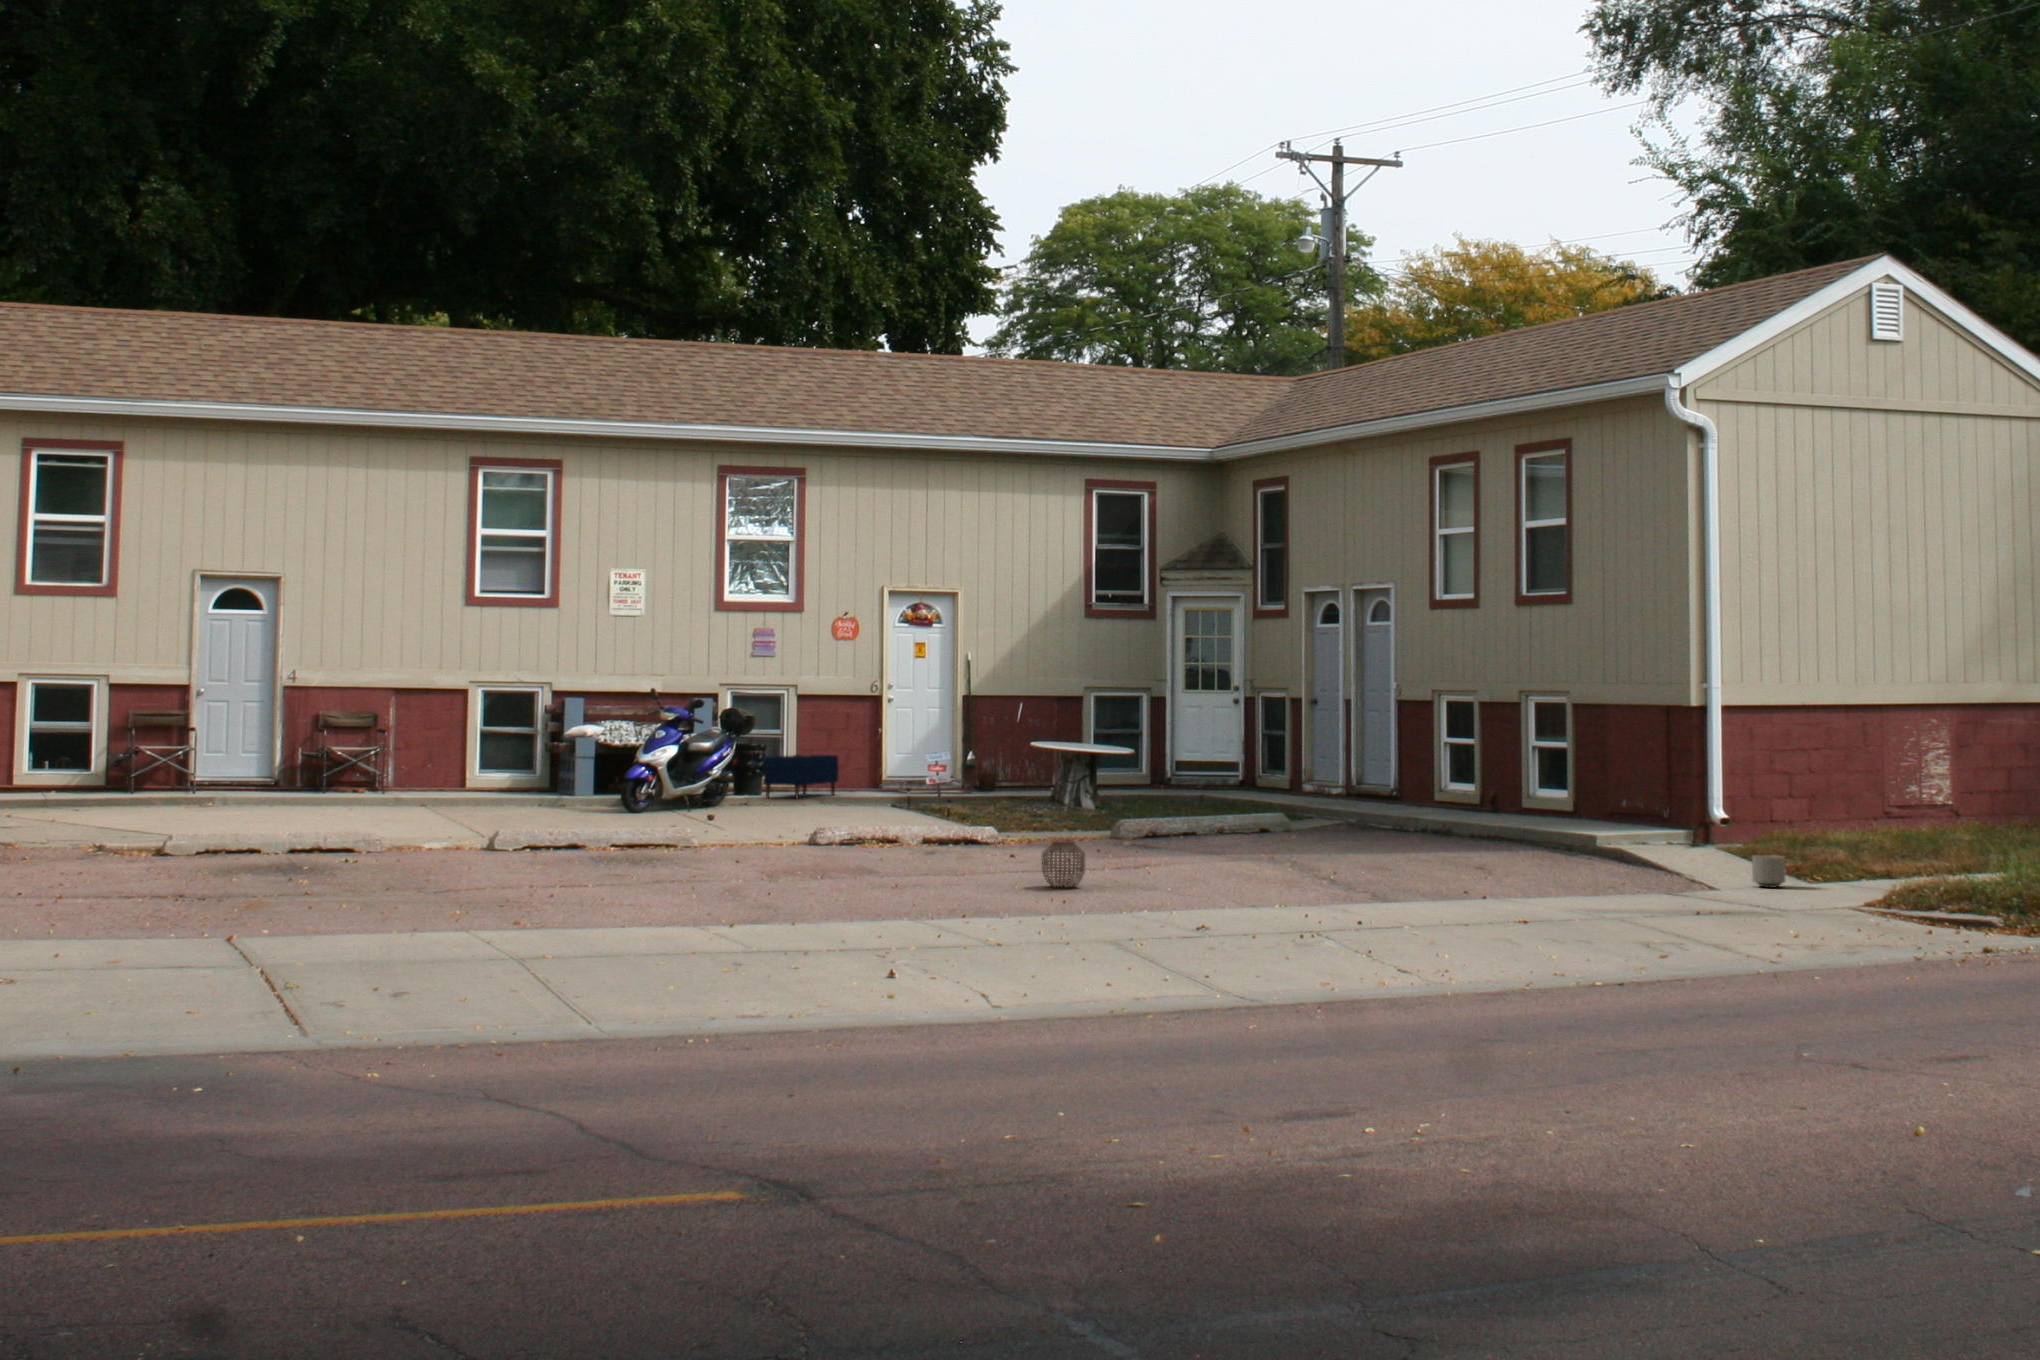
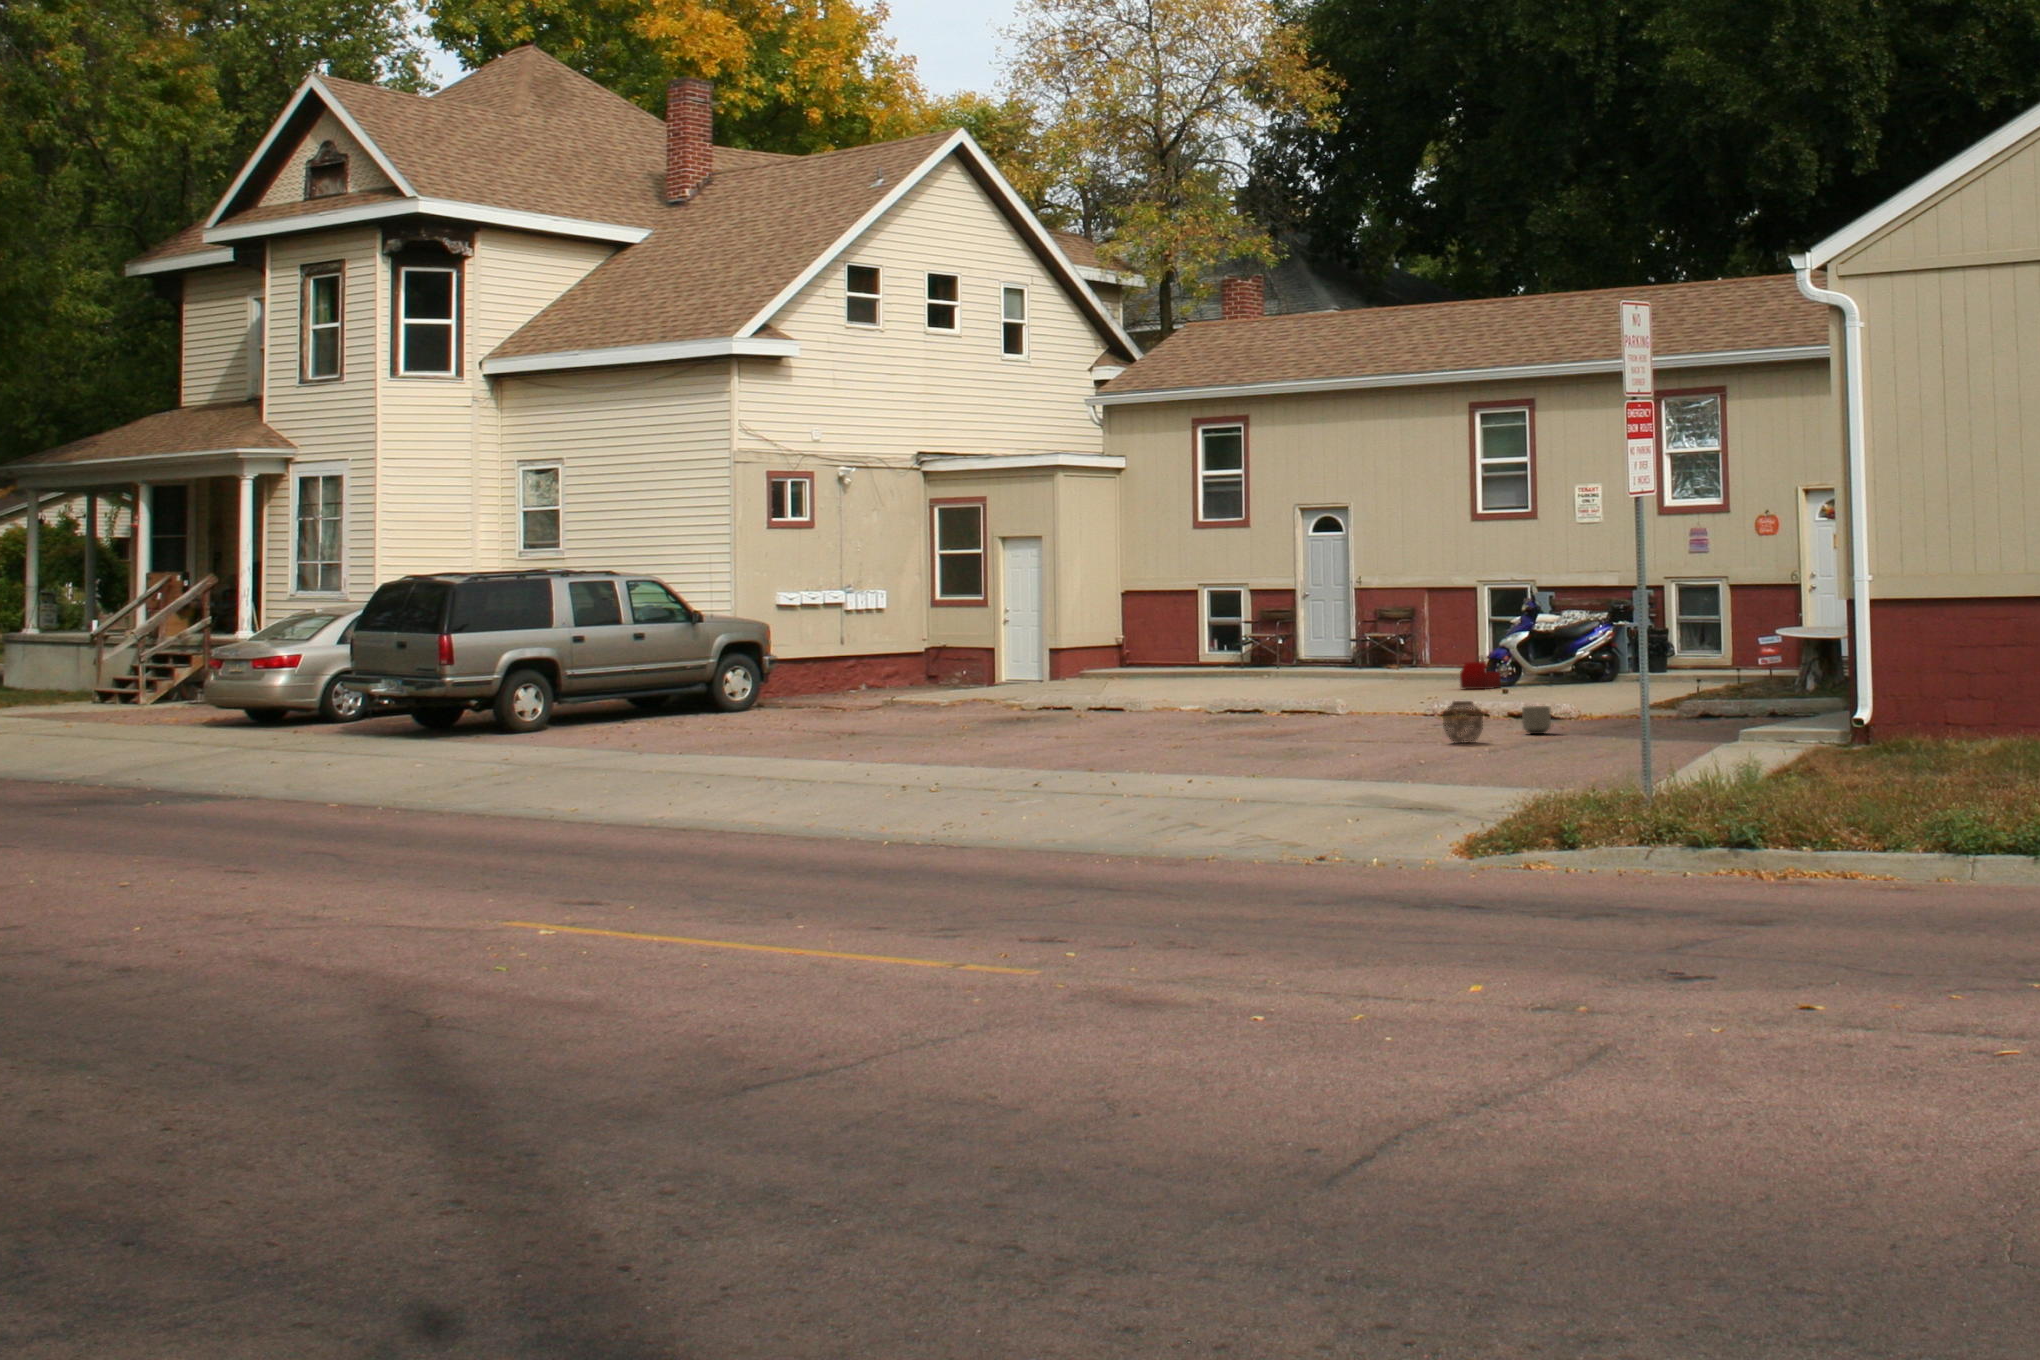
bench: present [763,755,839,799] -> none [1686,639,1772,678]
toolbox: none [674,778,723,820] -> present [1460,657,1501,689]
woven basket: present [1041,840,1085,888] -> present [1443,701,1483,743]

